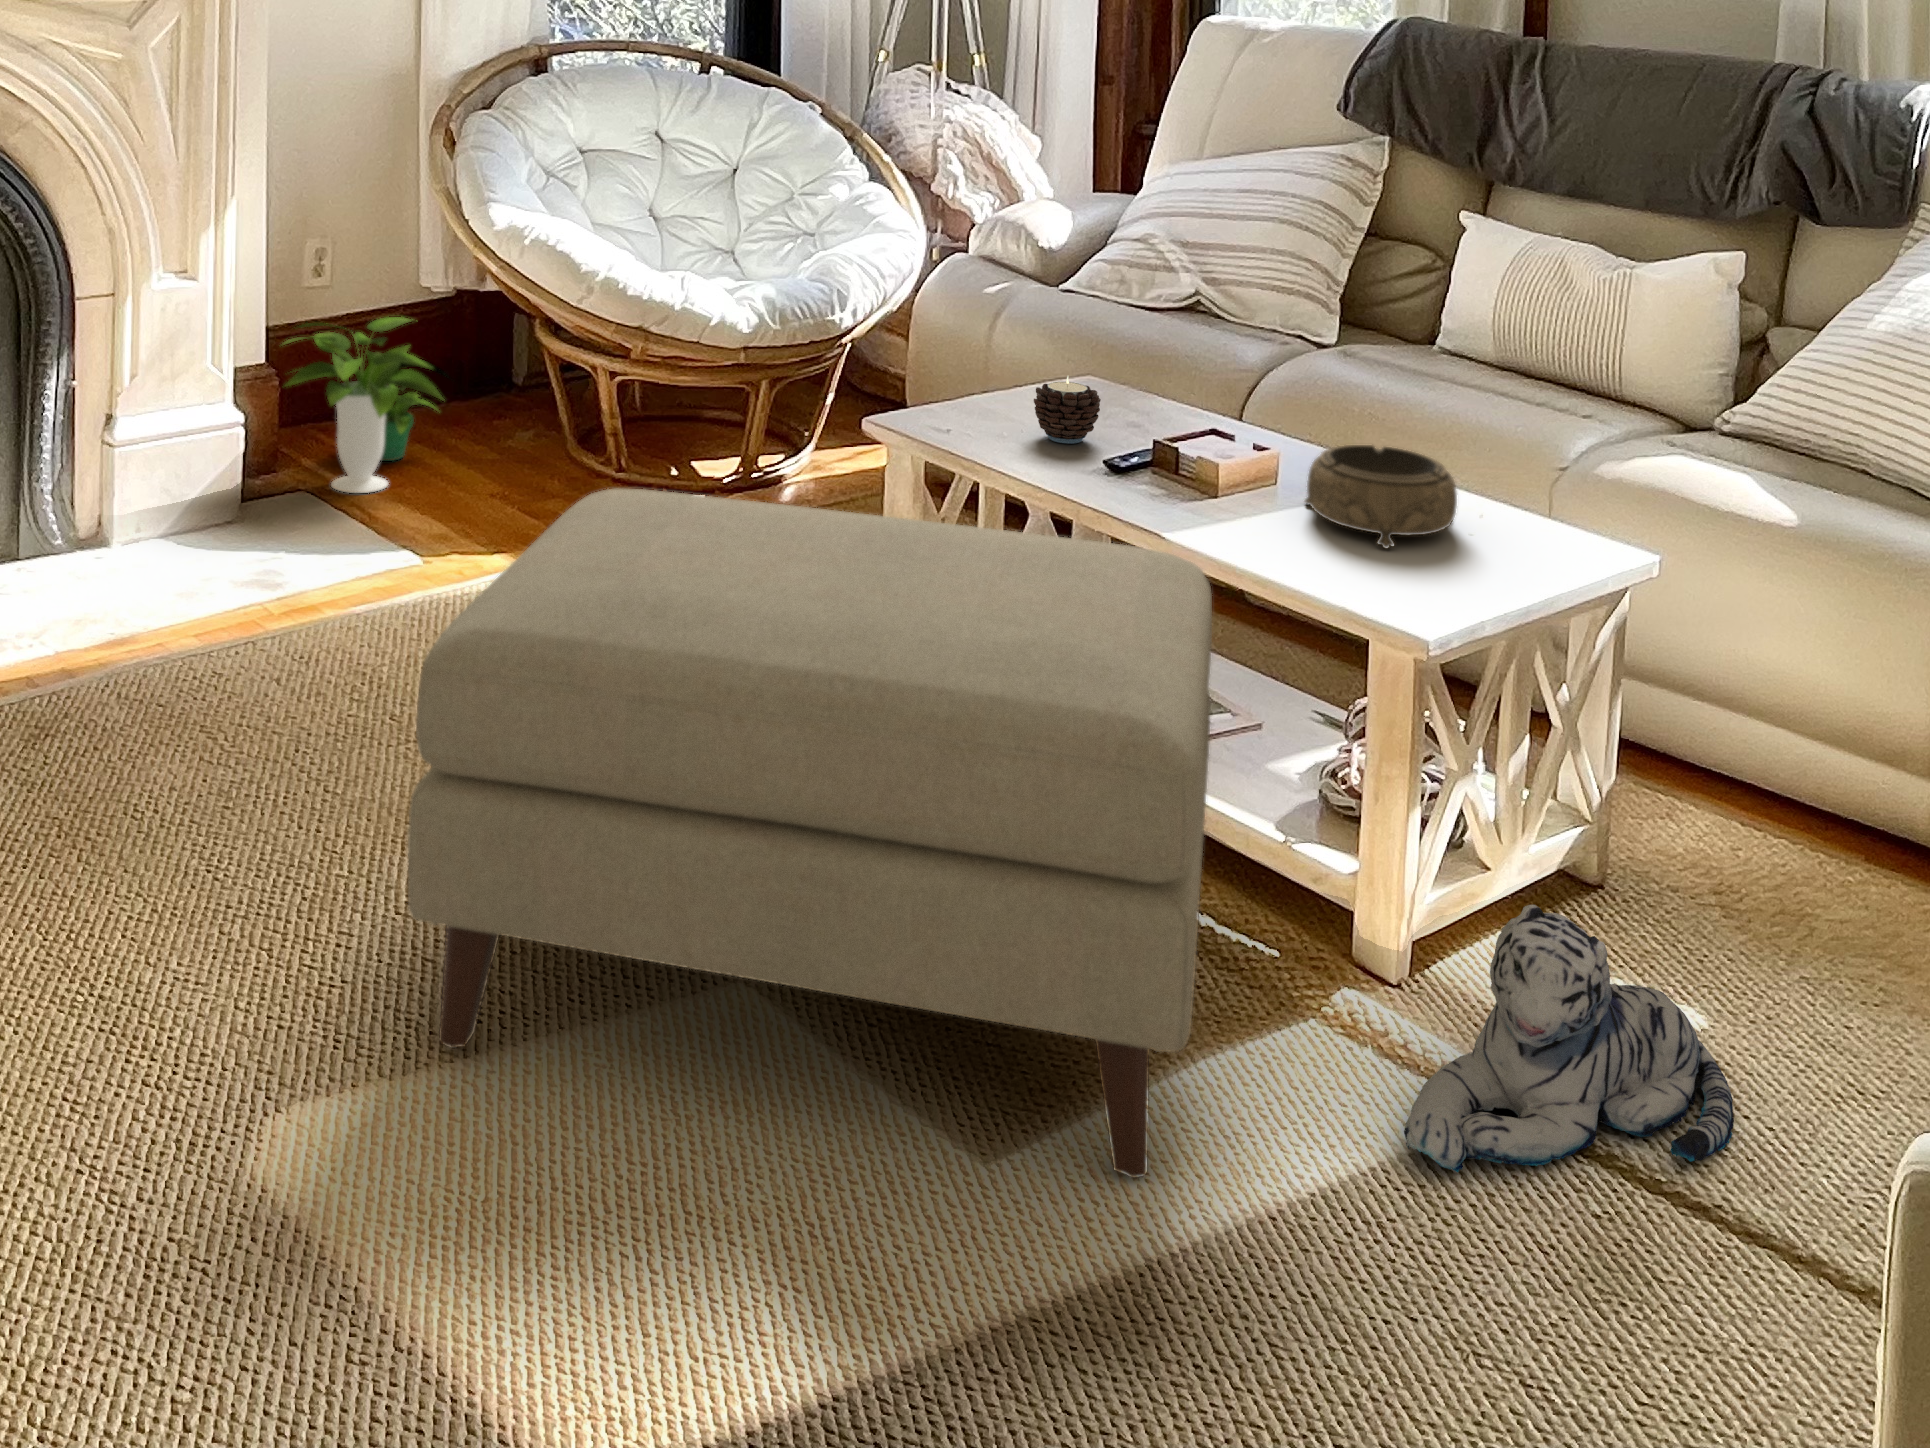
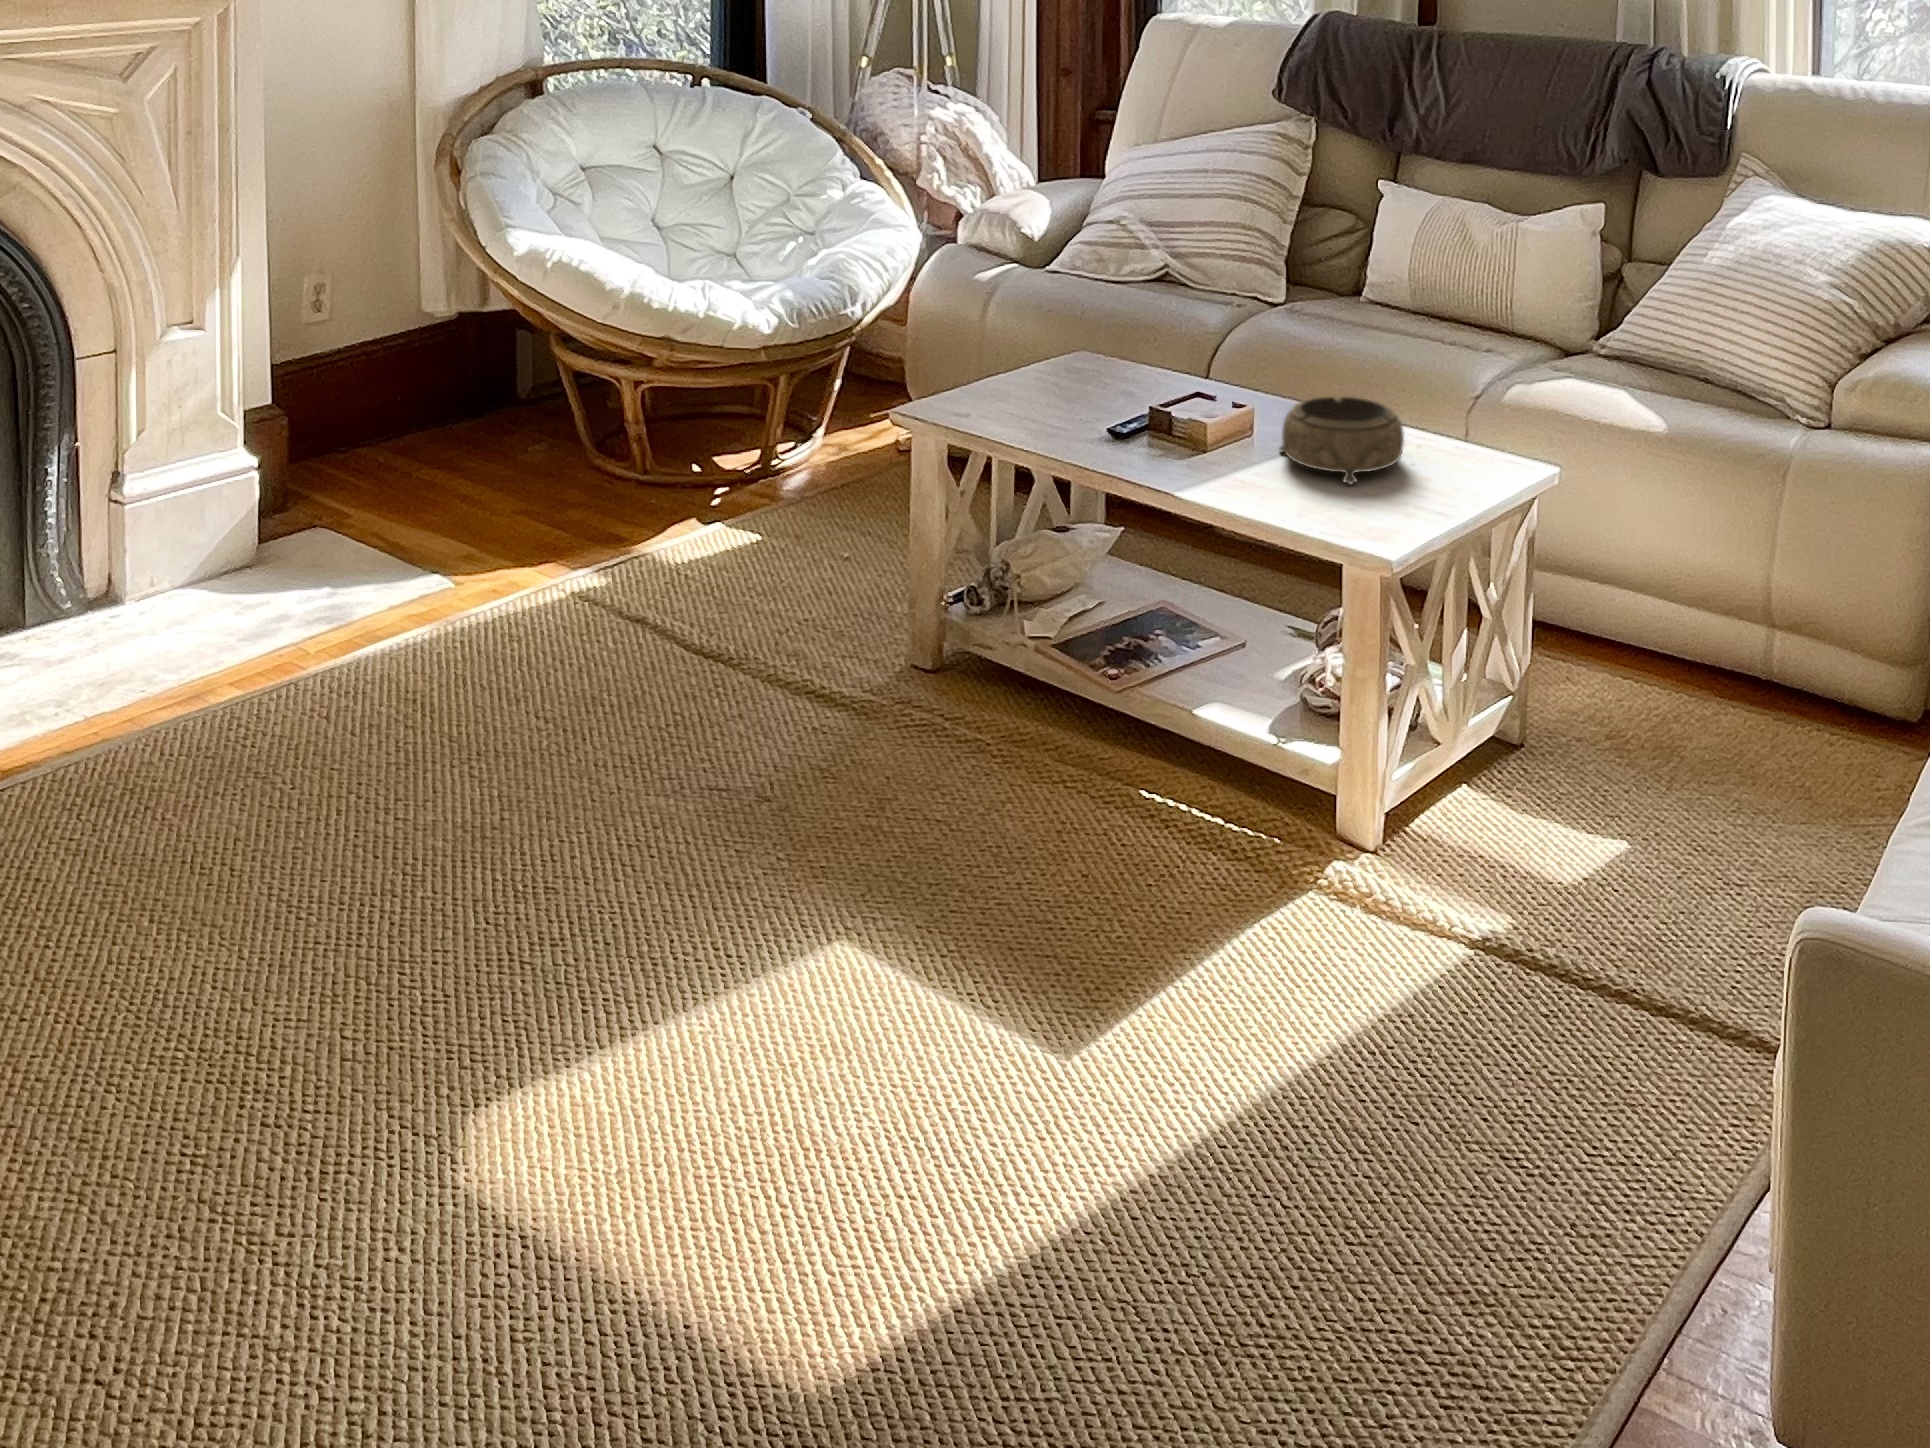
potted plant: present [284,317,450,493] -> none [288,345,471,521]
candle: present [1034,377,1101,443] -> none [1042,356,1099,417]
ottoman: present [408,488,1212,1178] -> none [515,500,1229,1049]
plush toy: present [1404,905,1734,1172] -> none [1396,770,1641,998]

